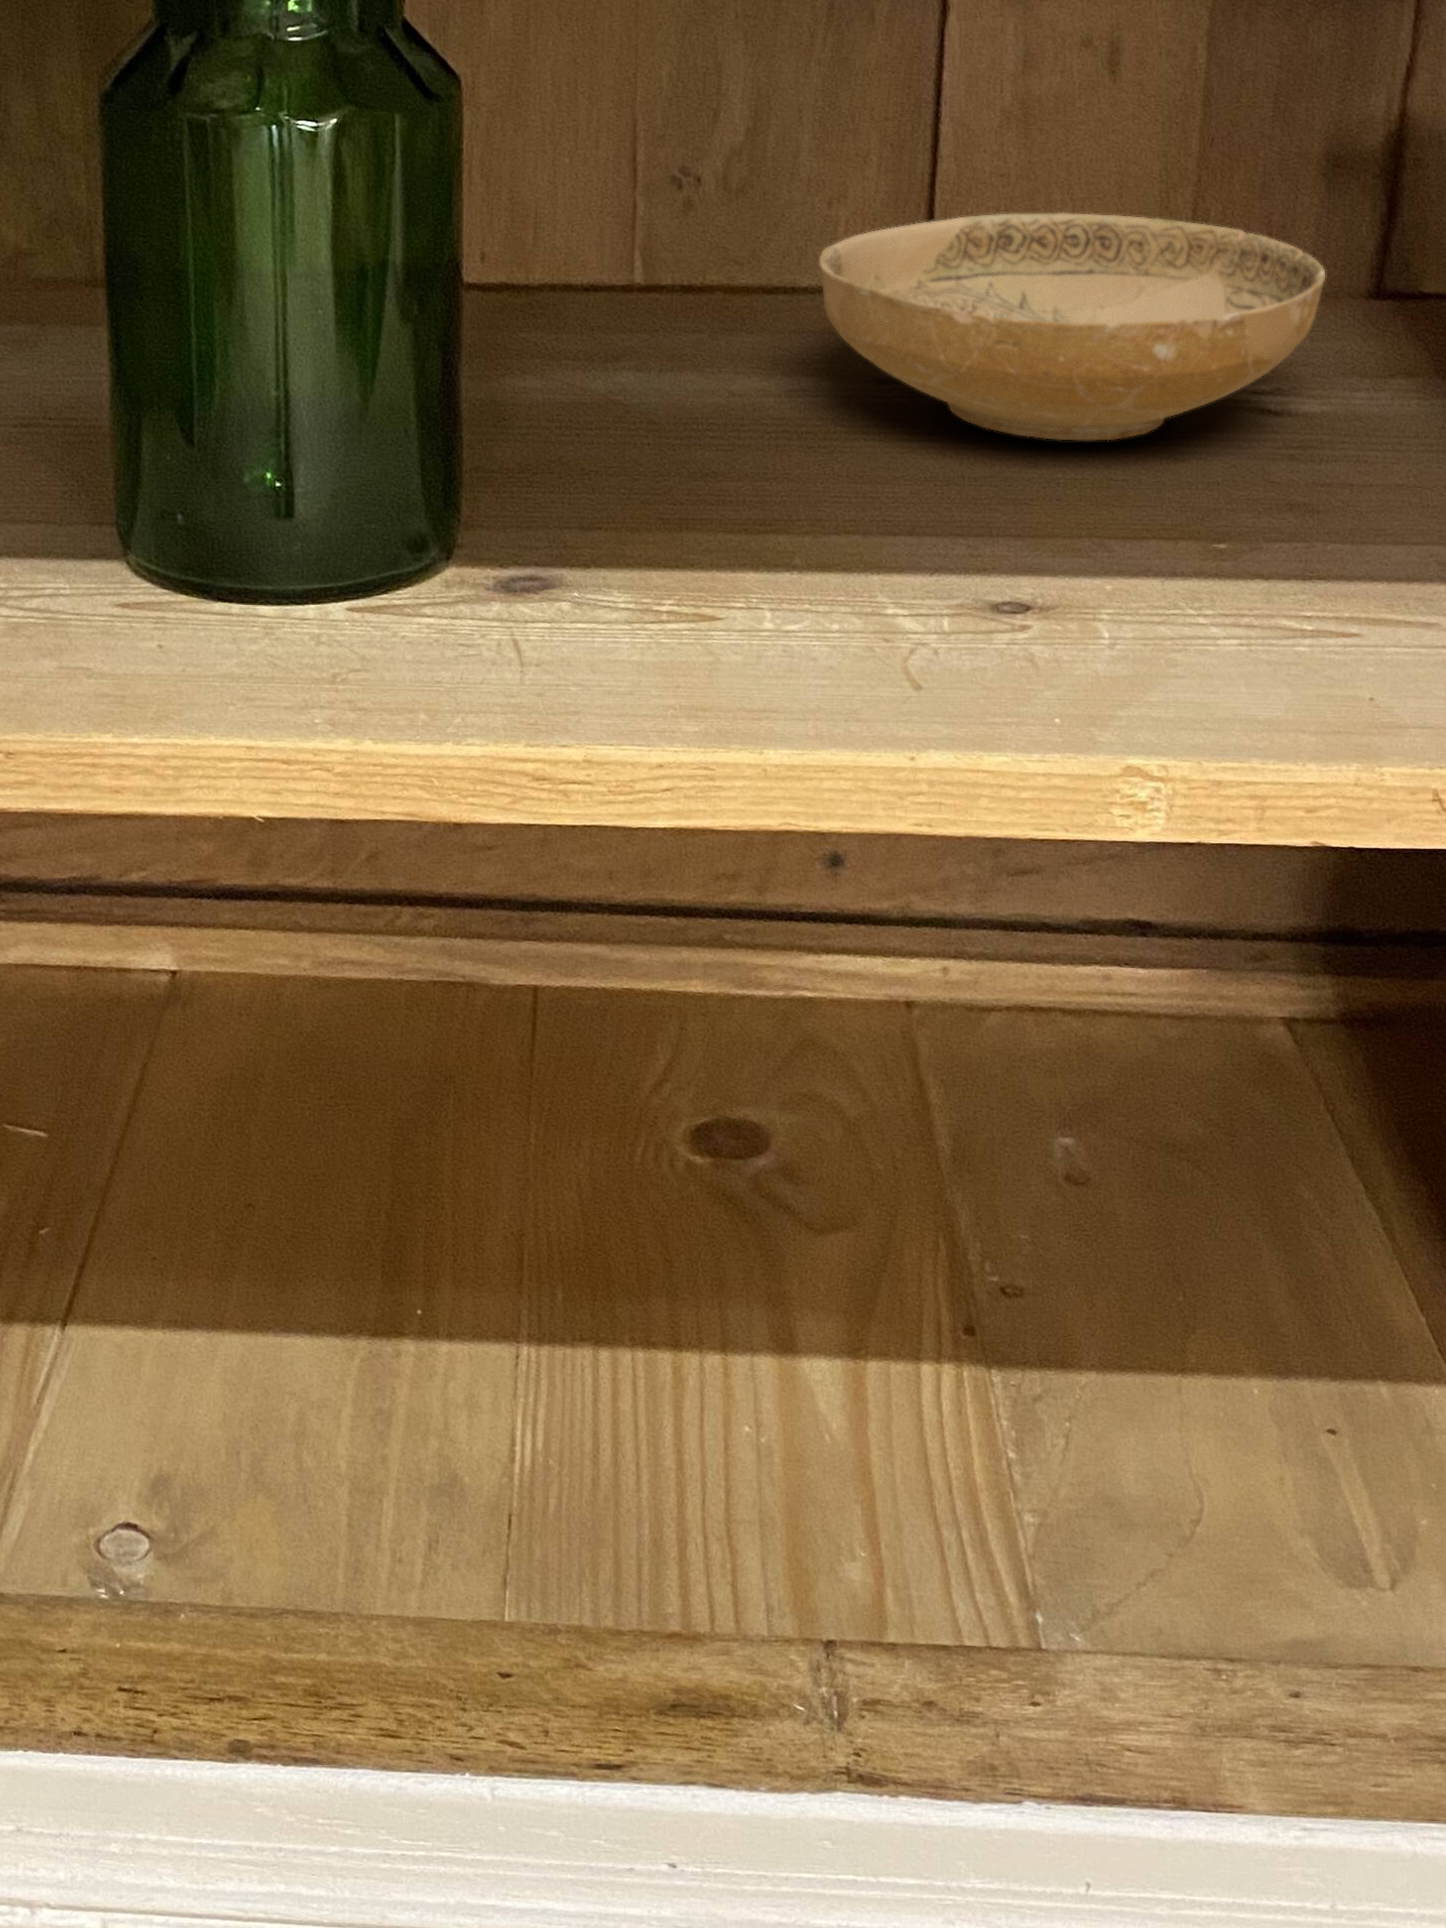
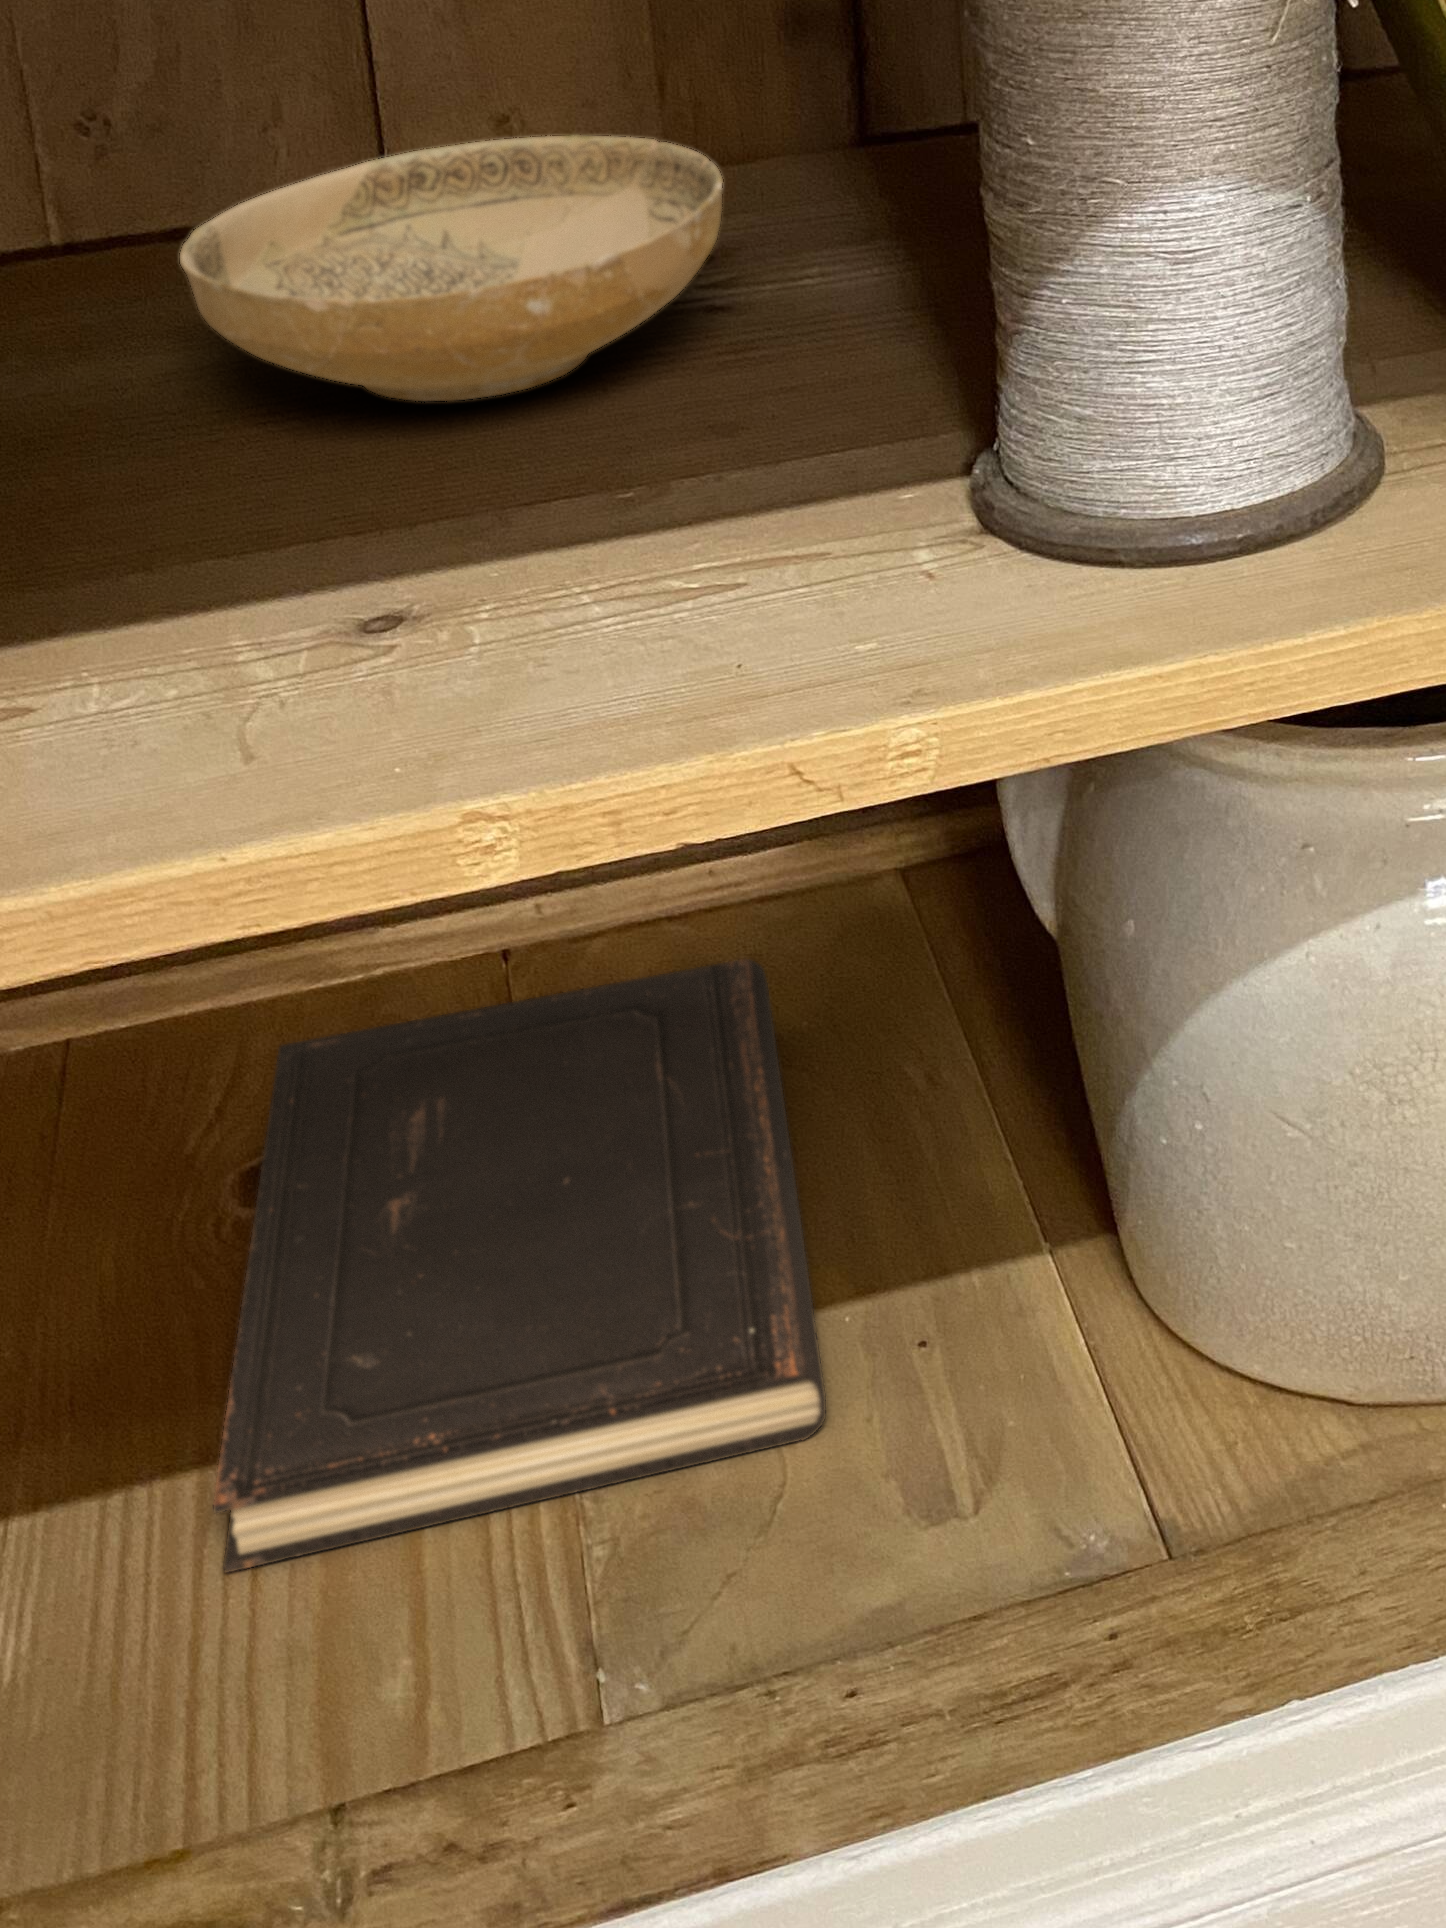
hardcover book: none [698,1027,1248,1477] -> present [213,959,826,1572]

